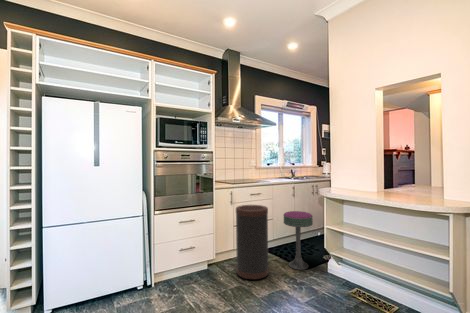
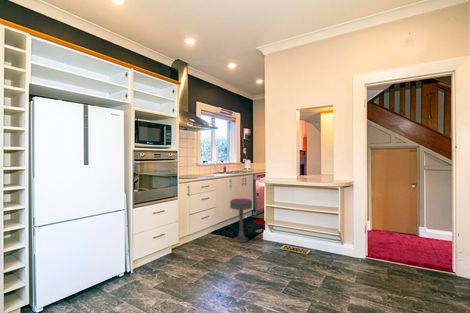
trash can: present [236,205,269,279] -> none [197,195,223,254]

